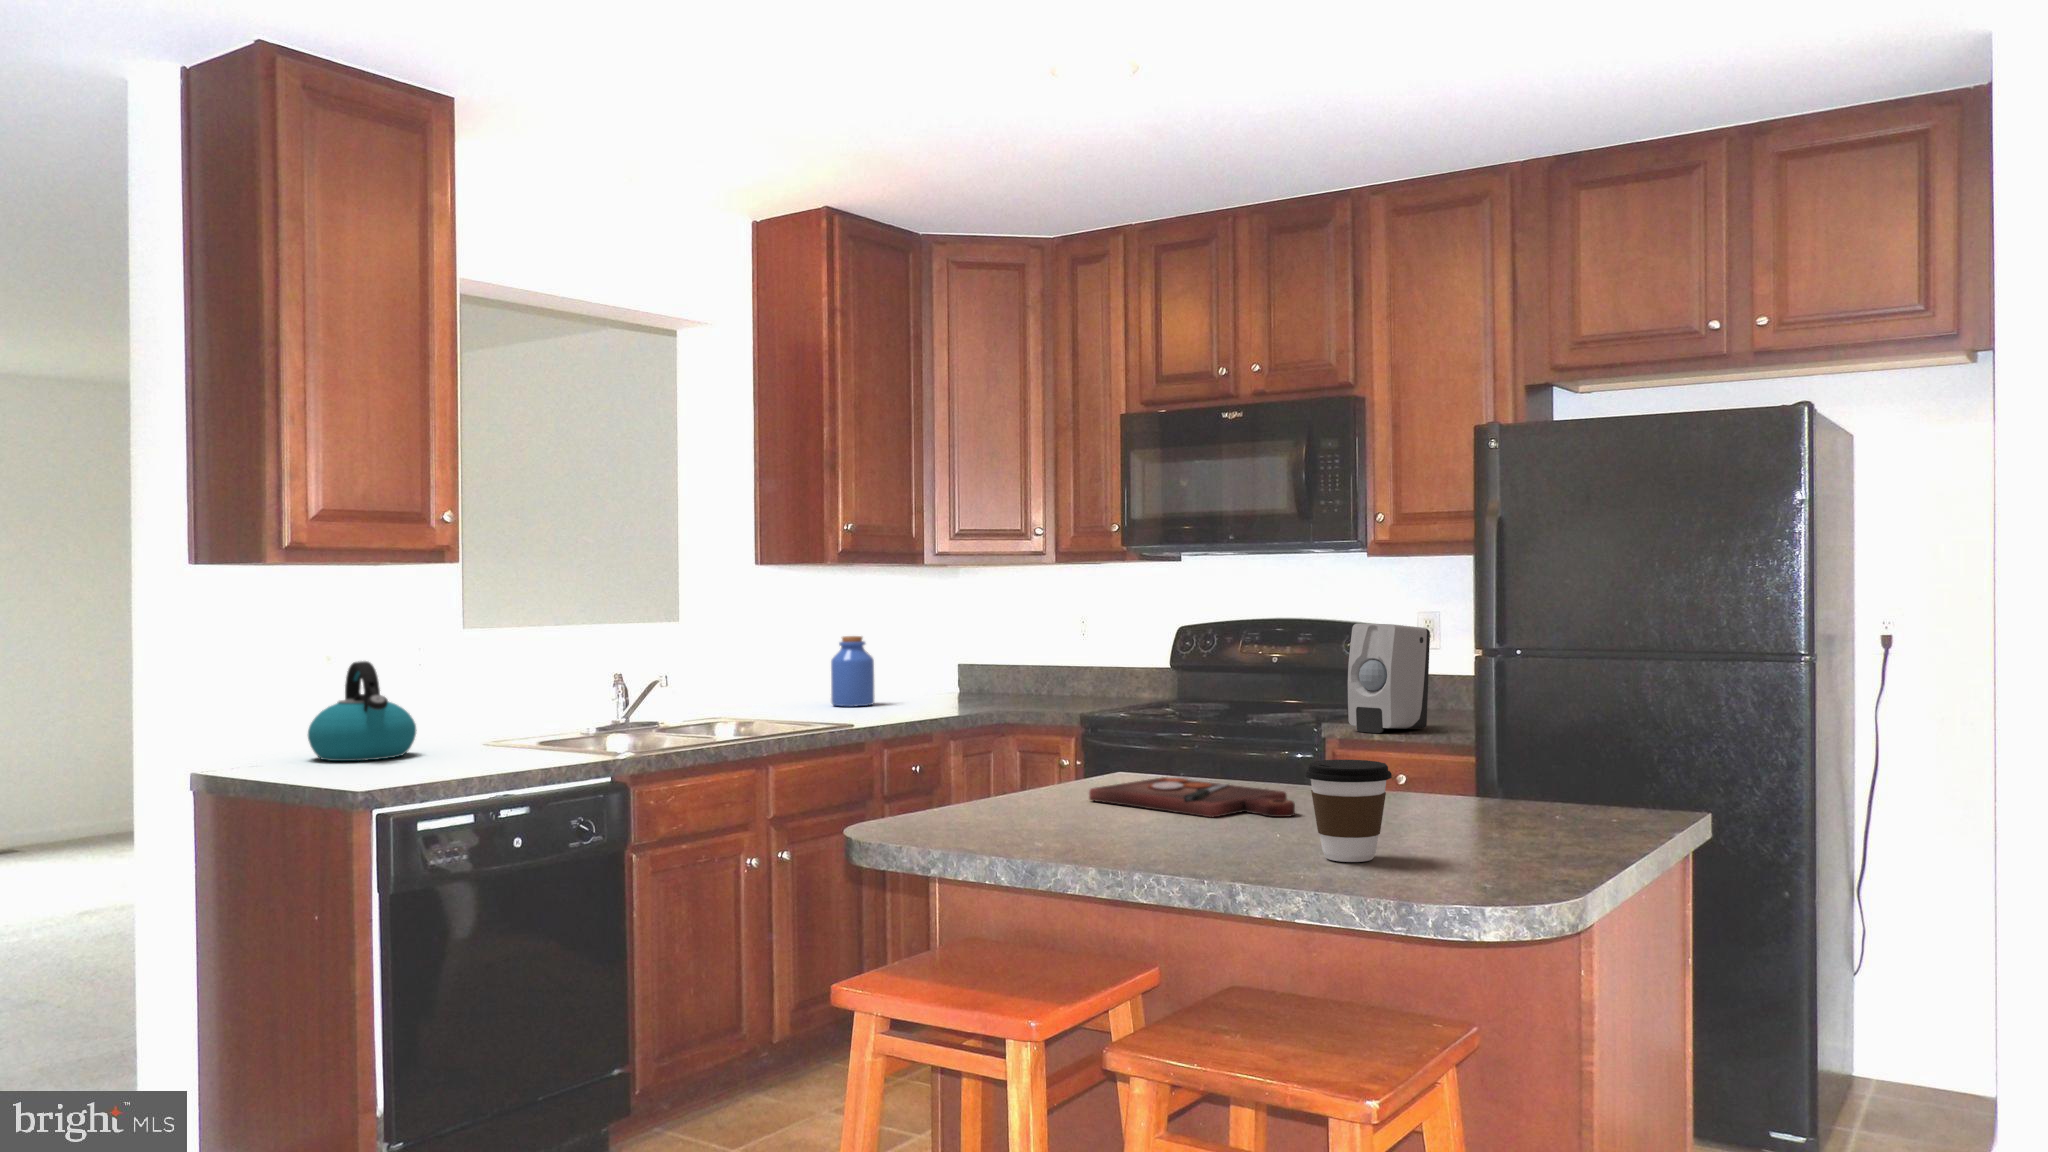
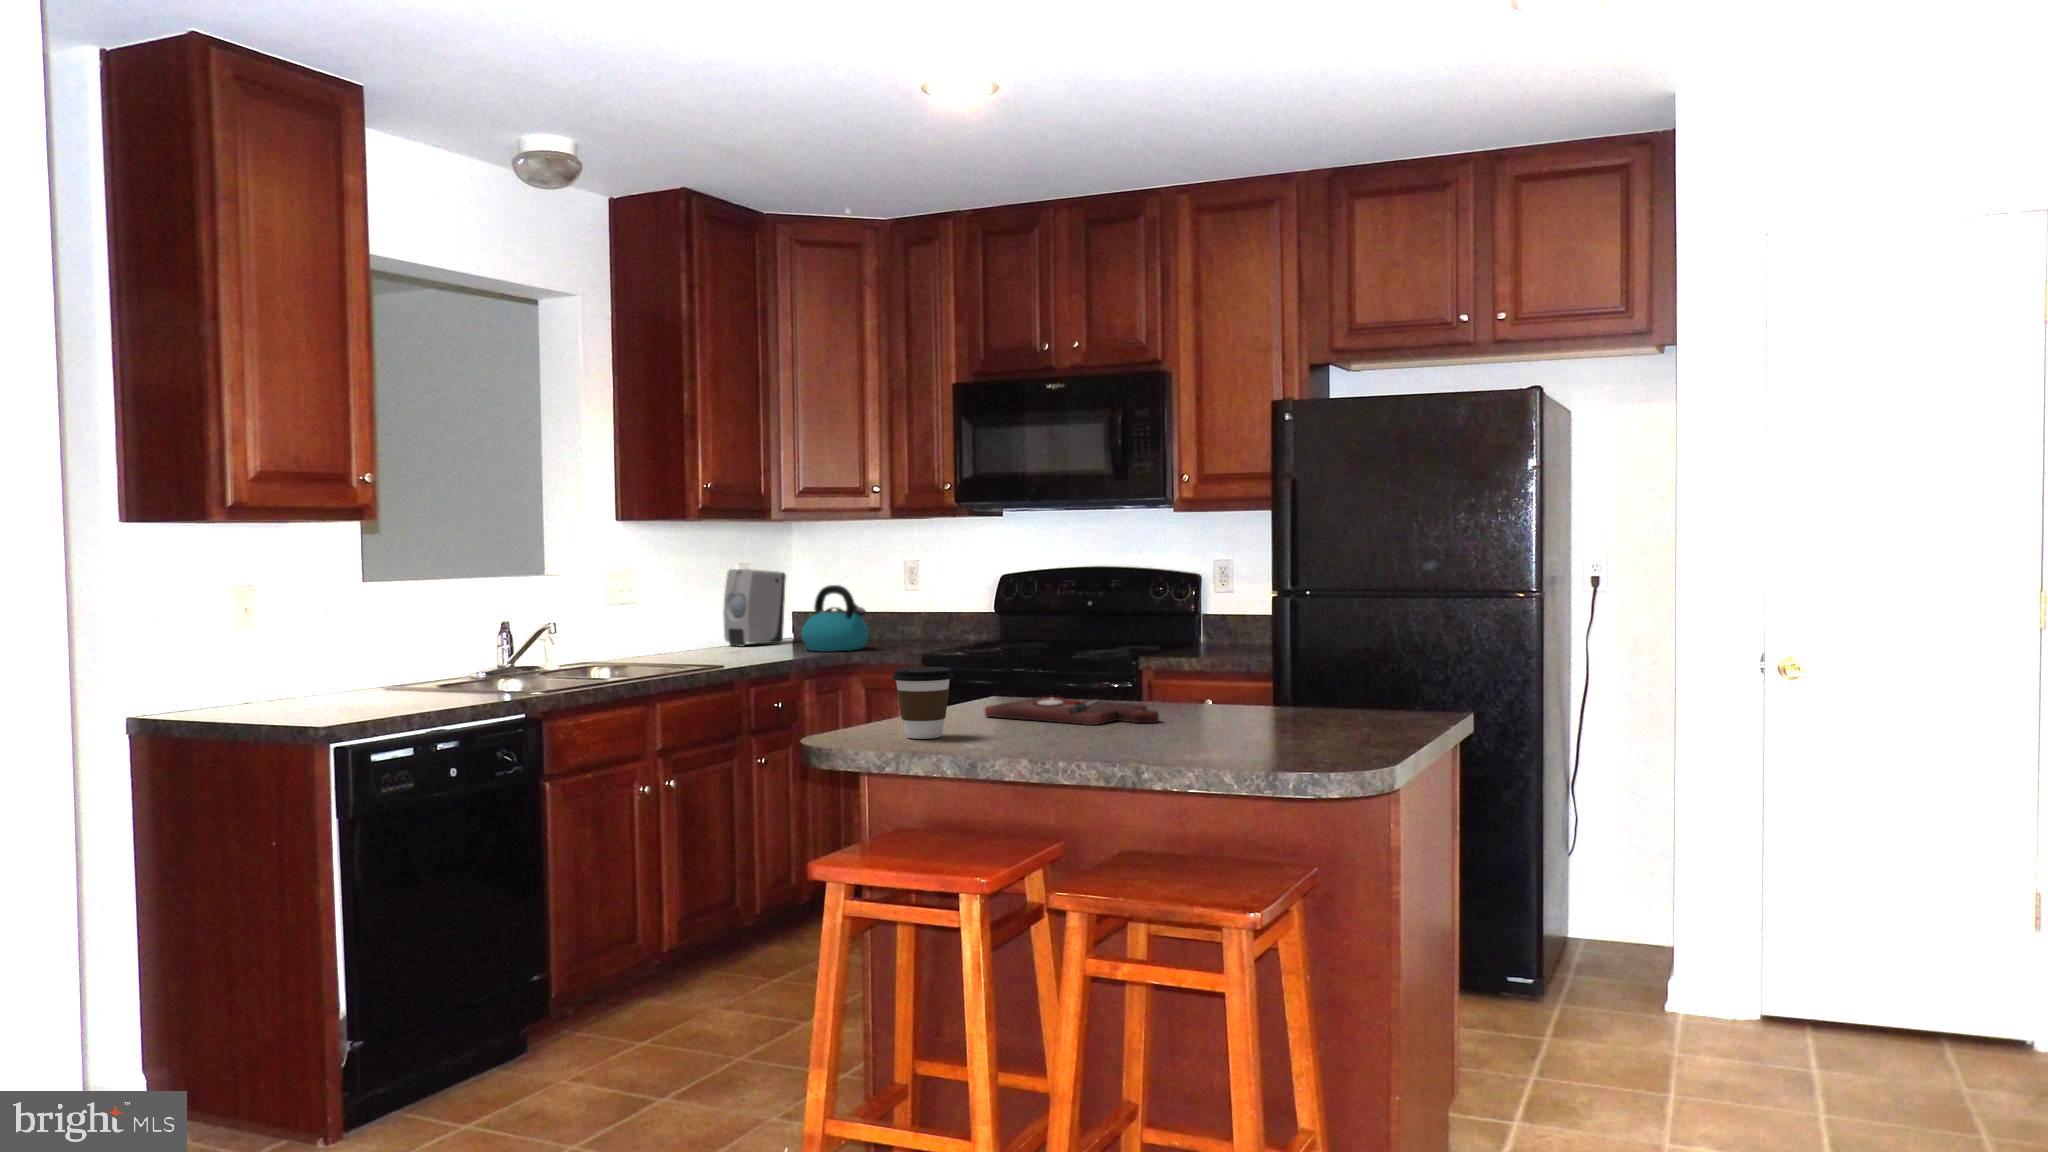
soap dispenser: present [1348,624,1430,733] -> present [723,569,786,647]
jar: present [831,636,875,707] -> none [682,587,724,652]
kettle: present [308,661,417,761] -> present [801,585,869,651]
coffee cup: present [1305,760,1392,862] -> present [892,667,953,739]

